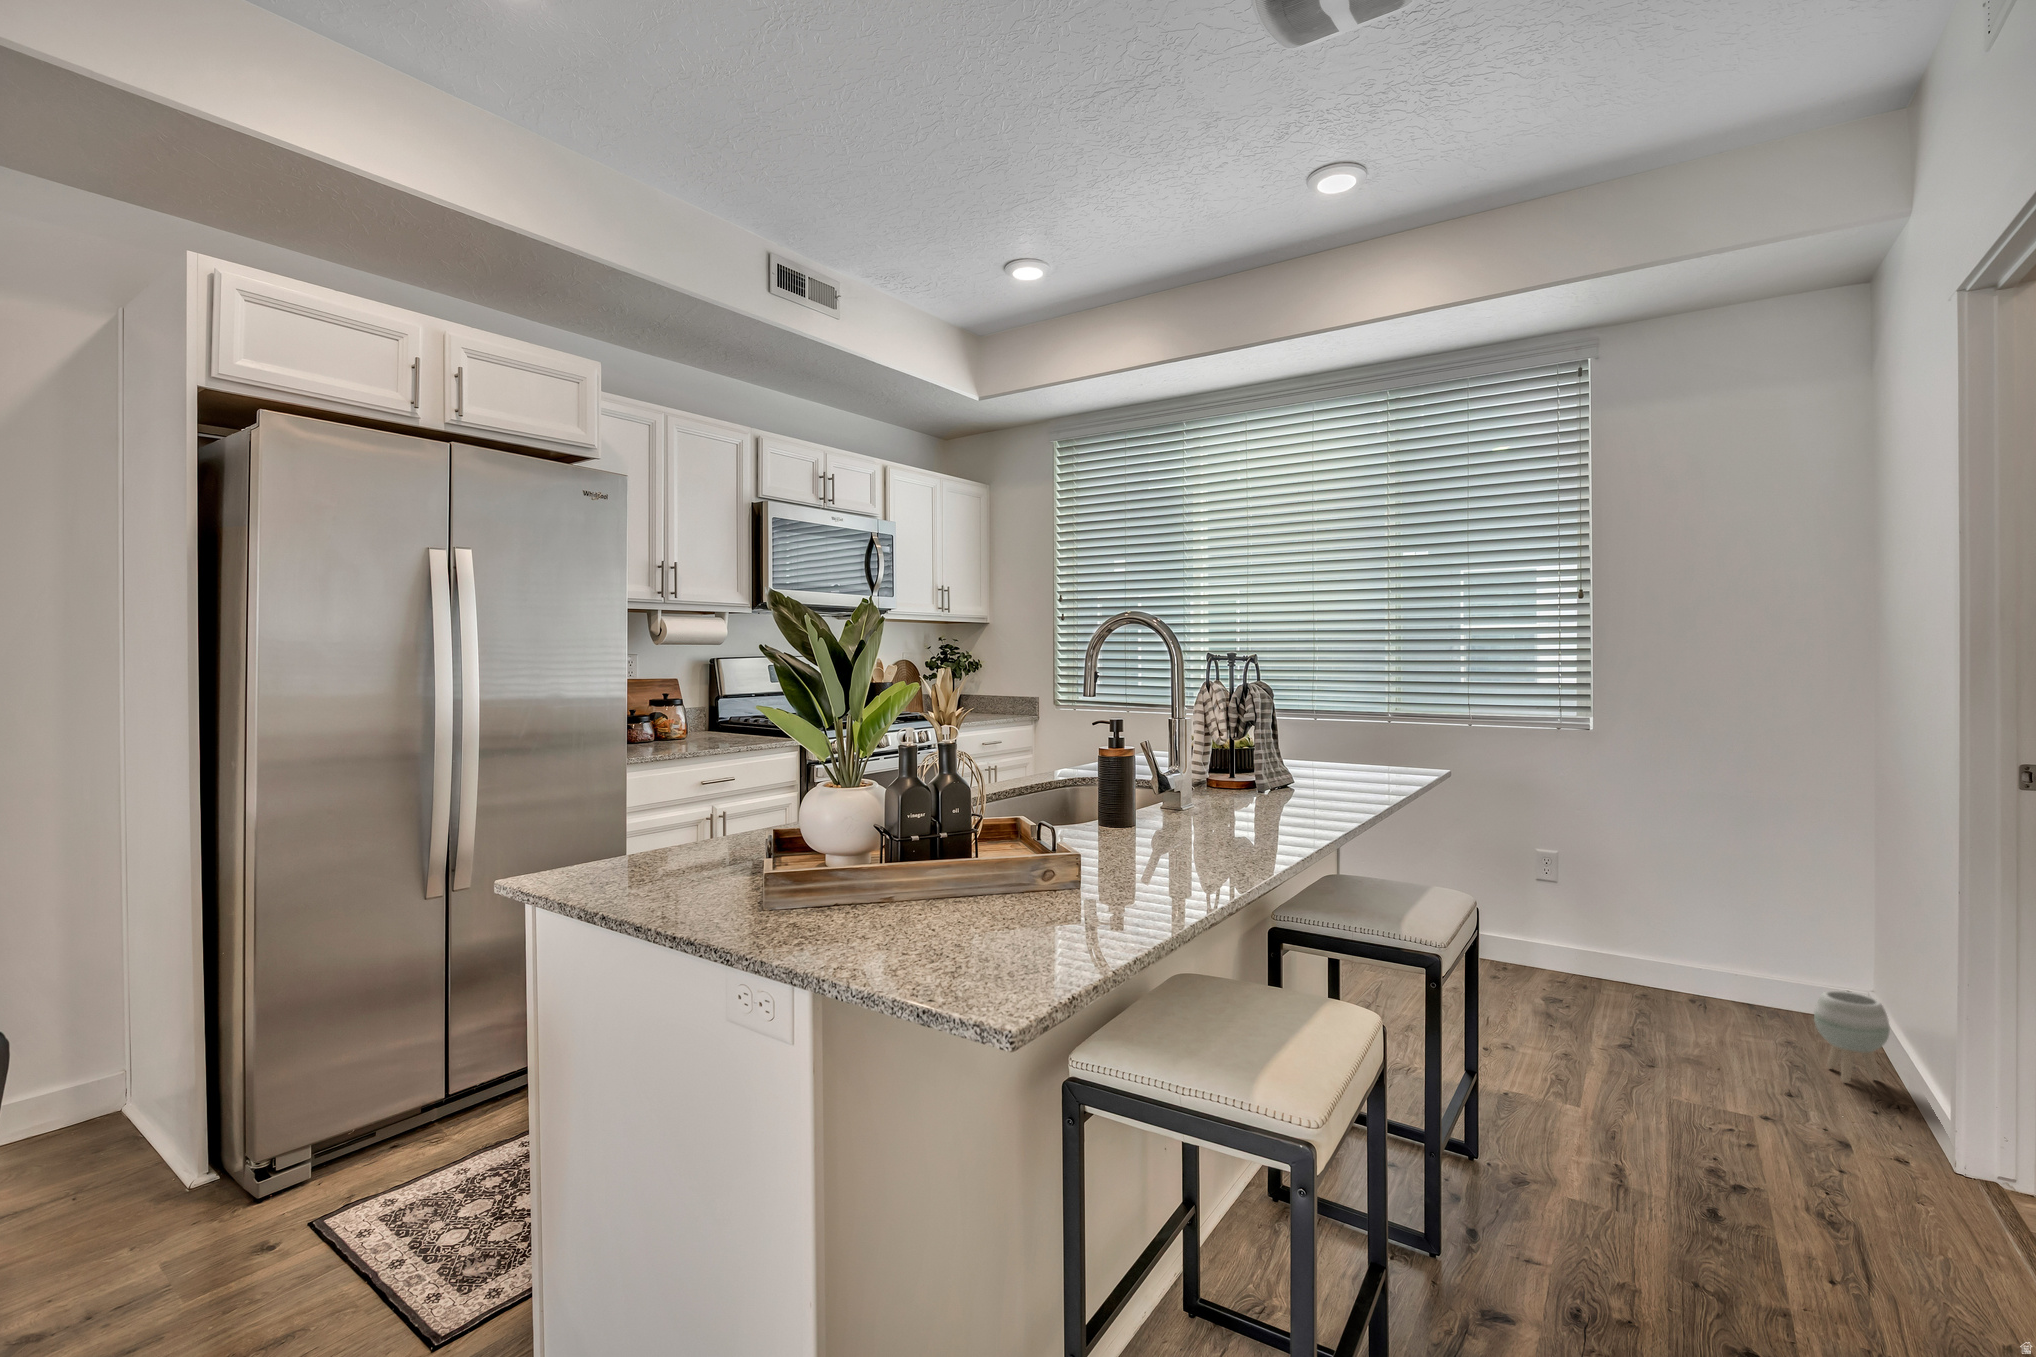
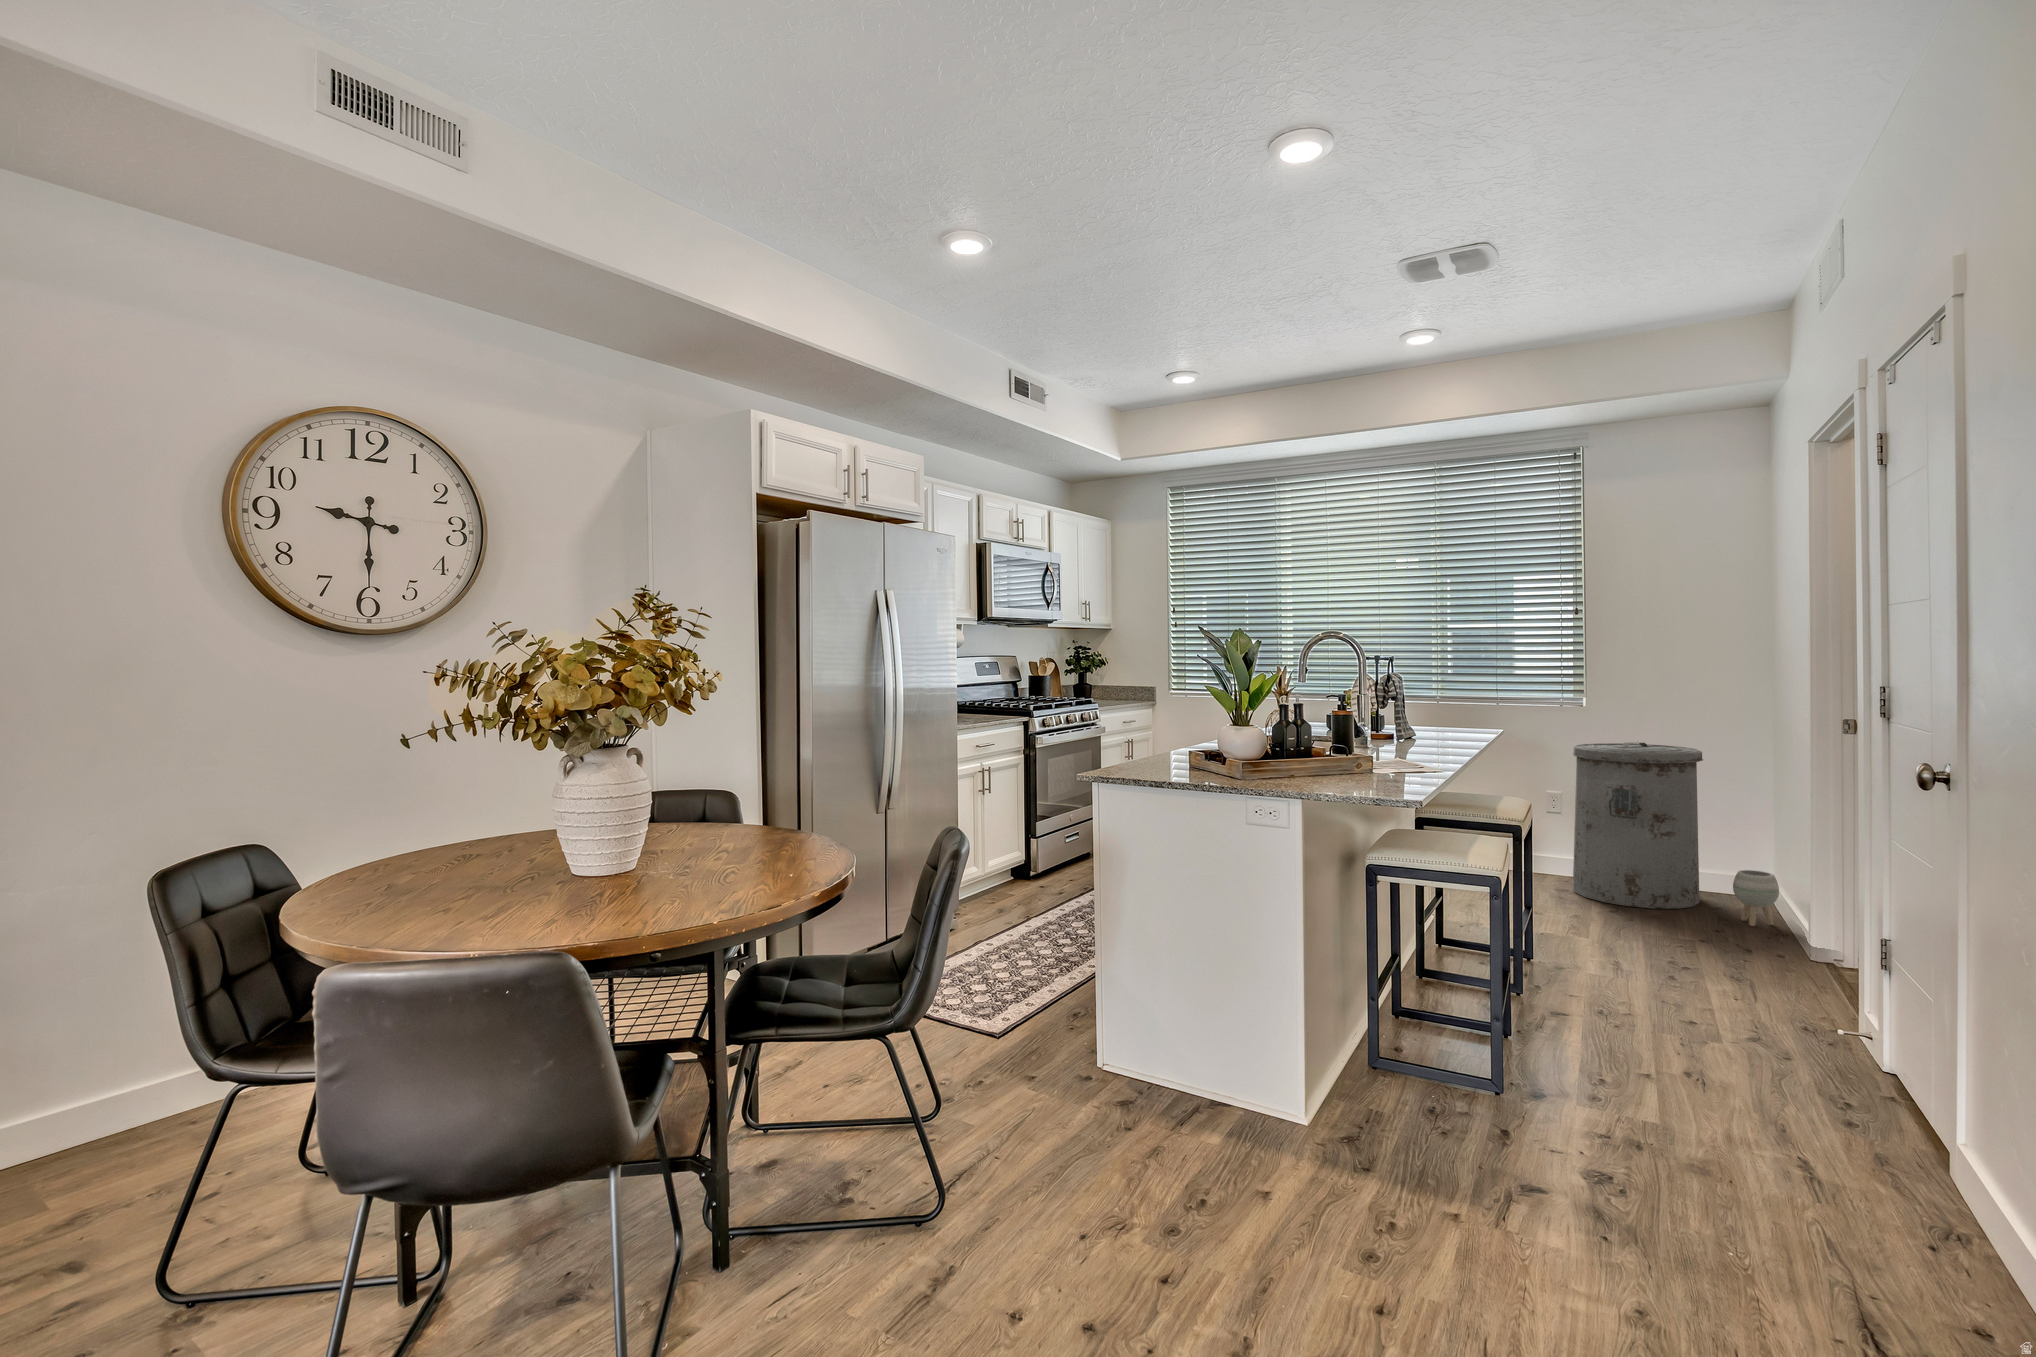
trash can: none [1571,785,1766,1040] -> present [1573,742,1703,909]

